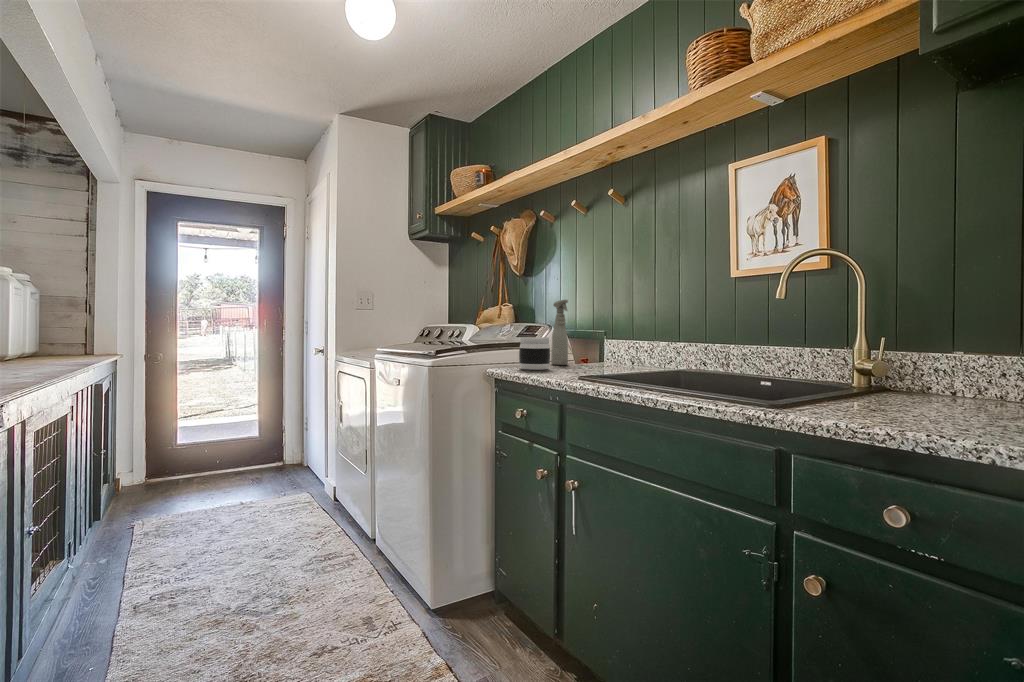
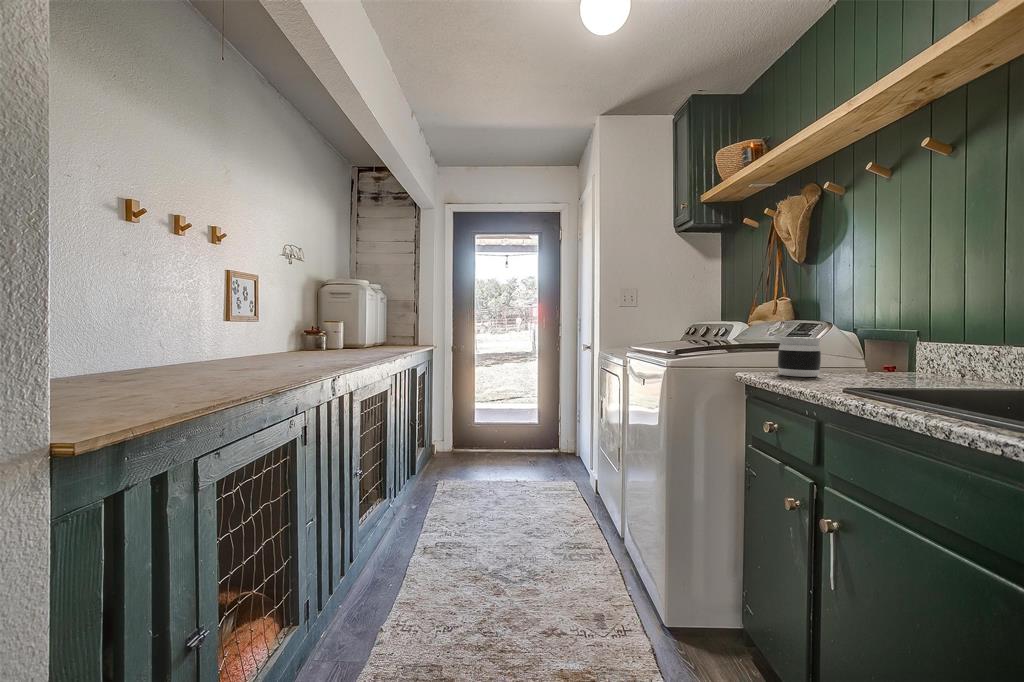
spray bottle: present [551,300,568,365] -> none [831,290,856,373]

